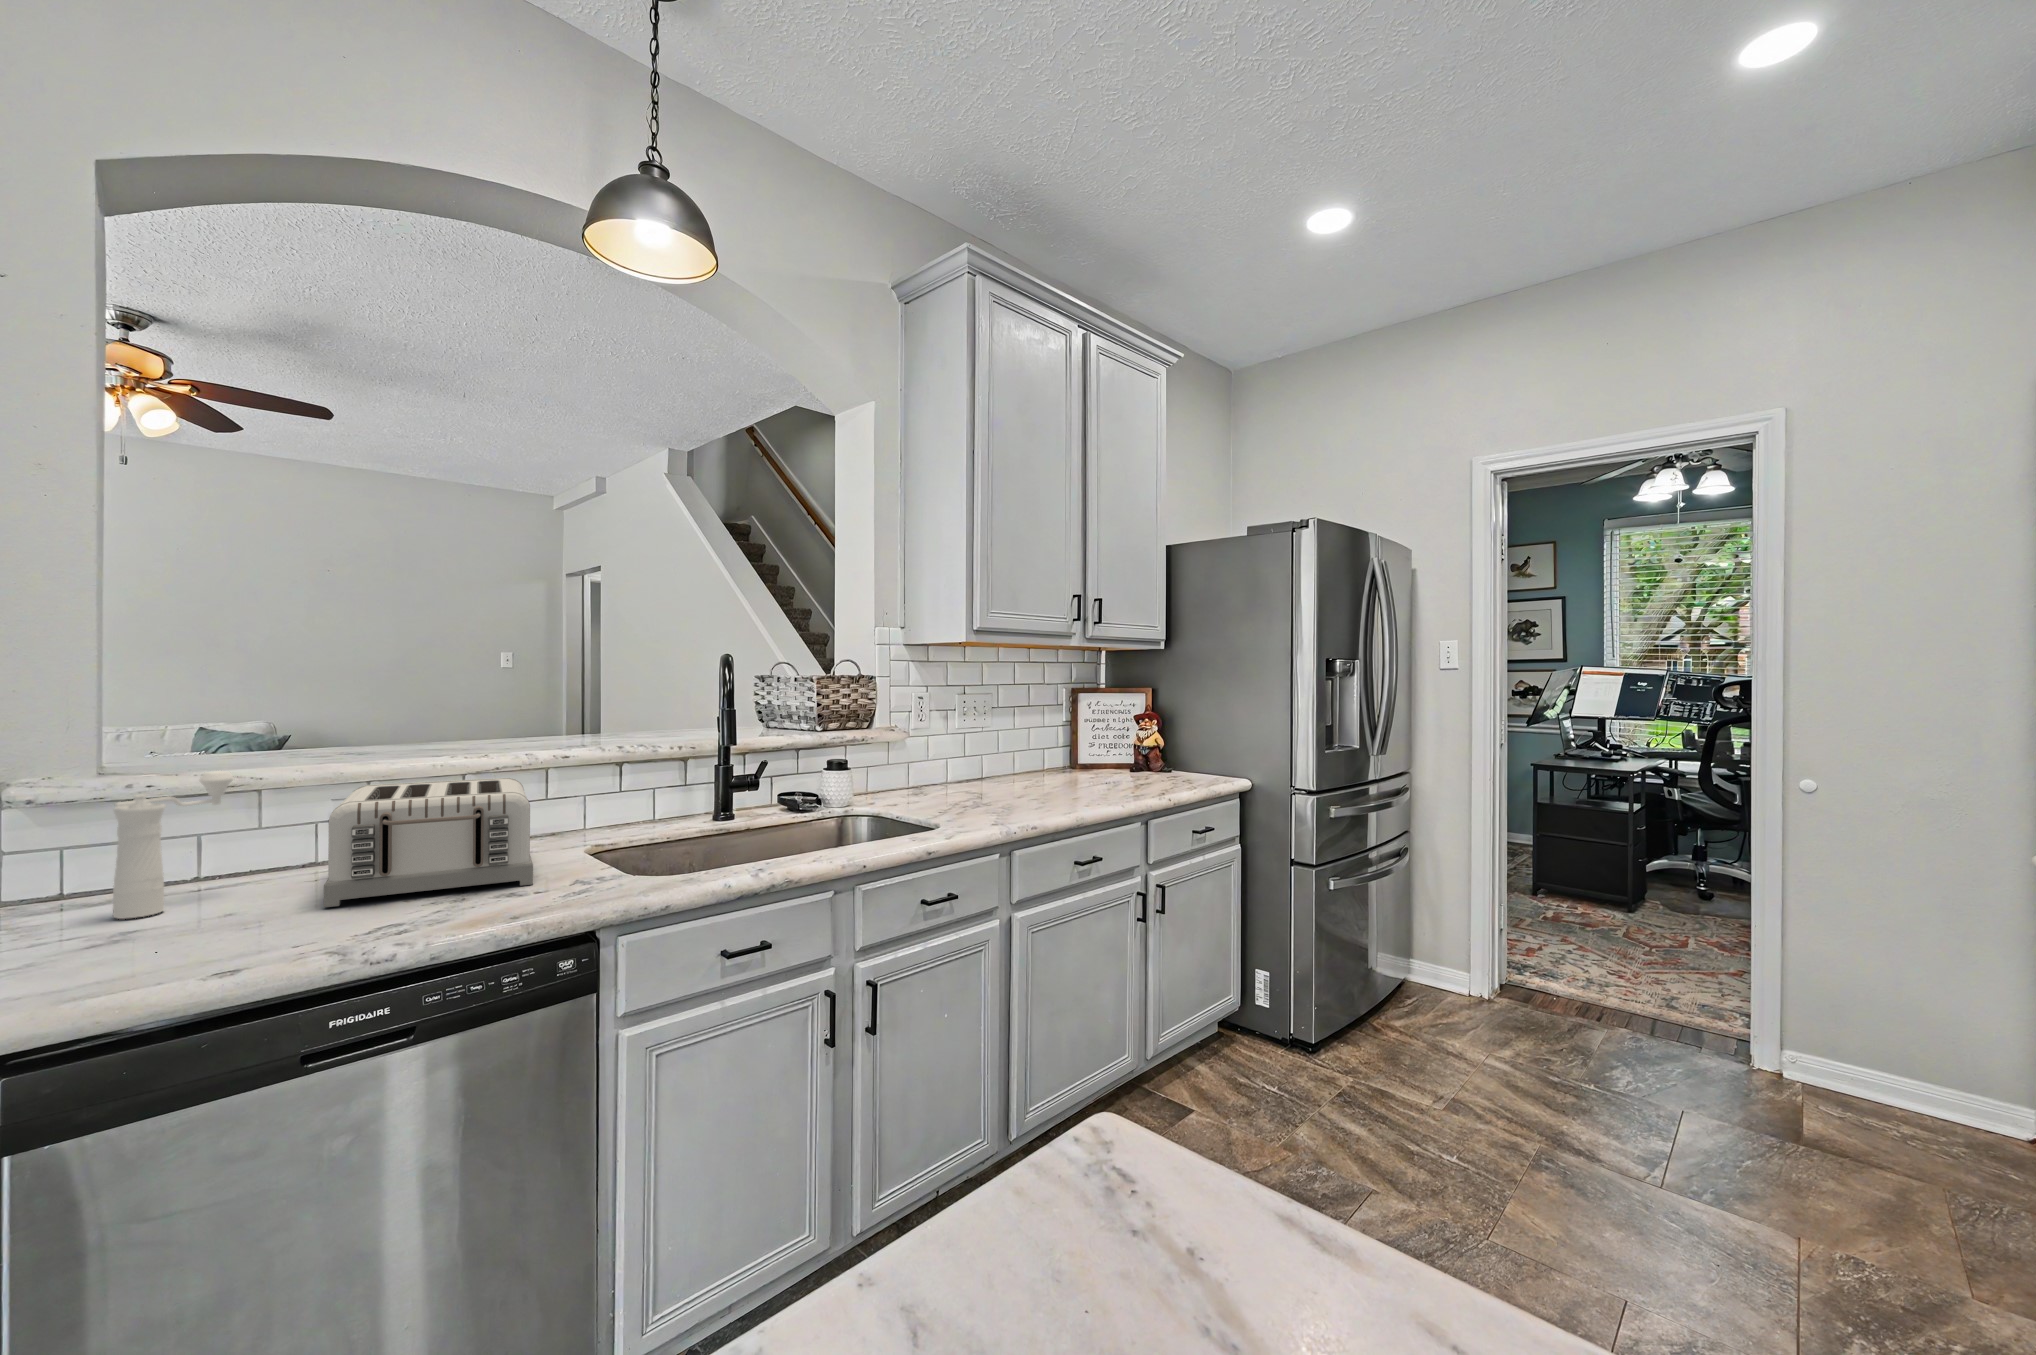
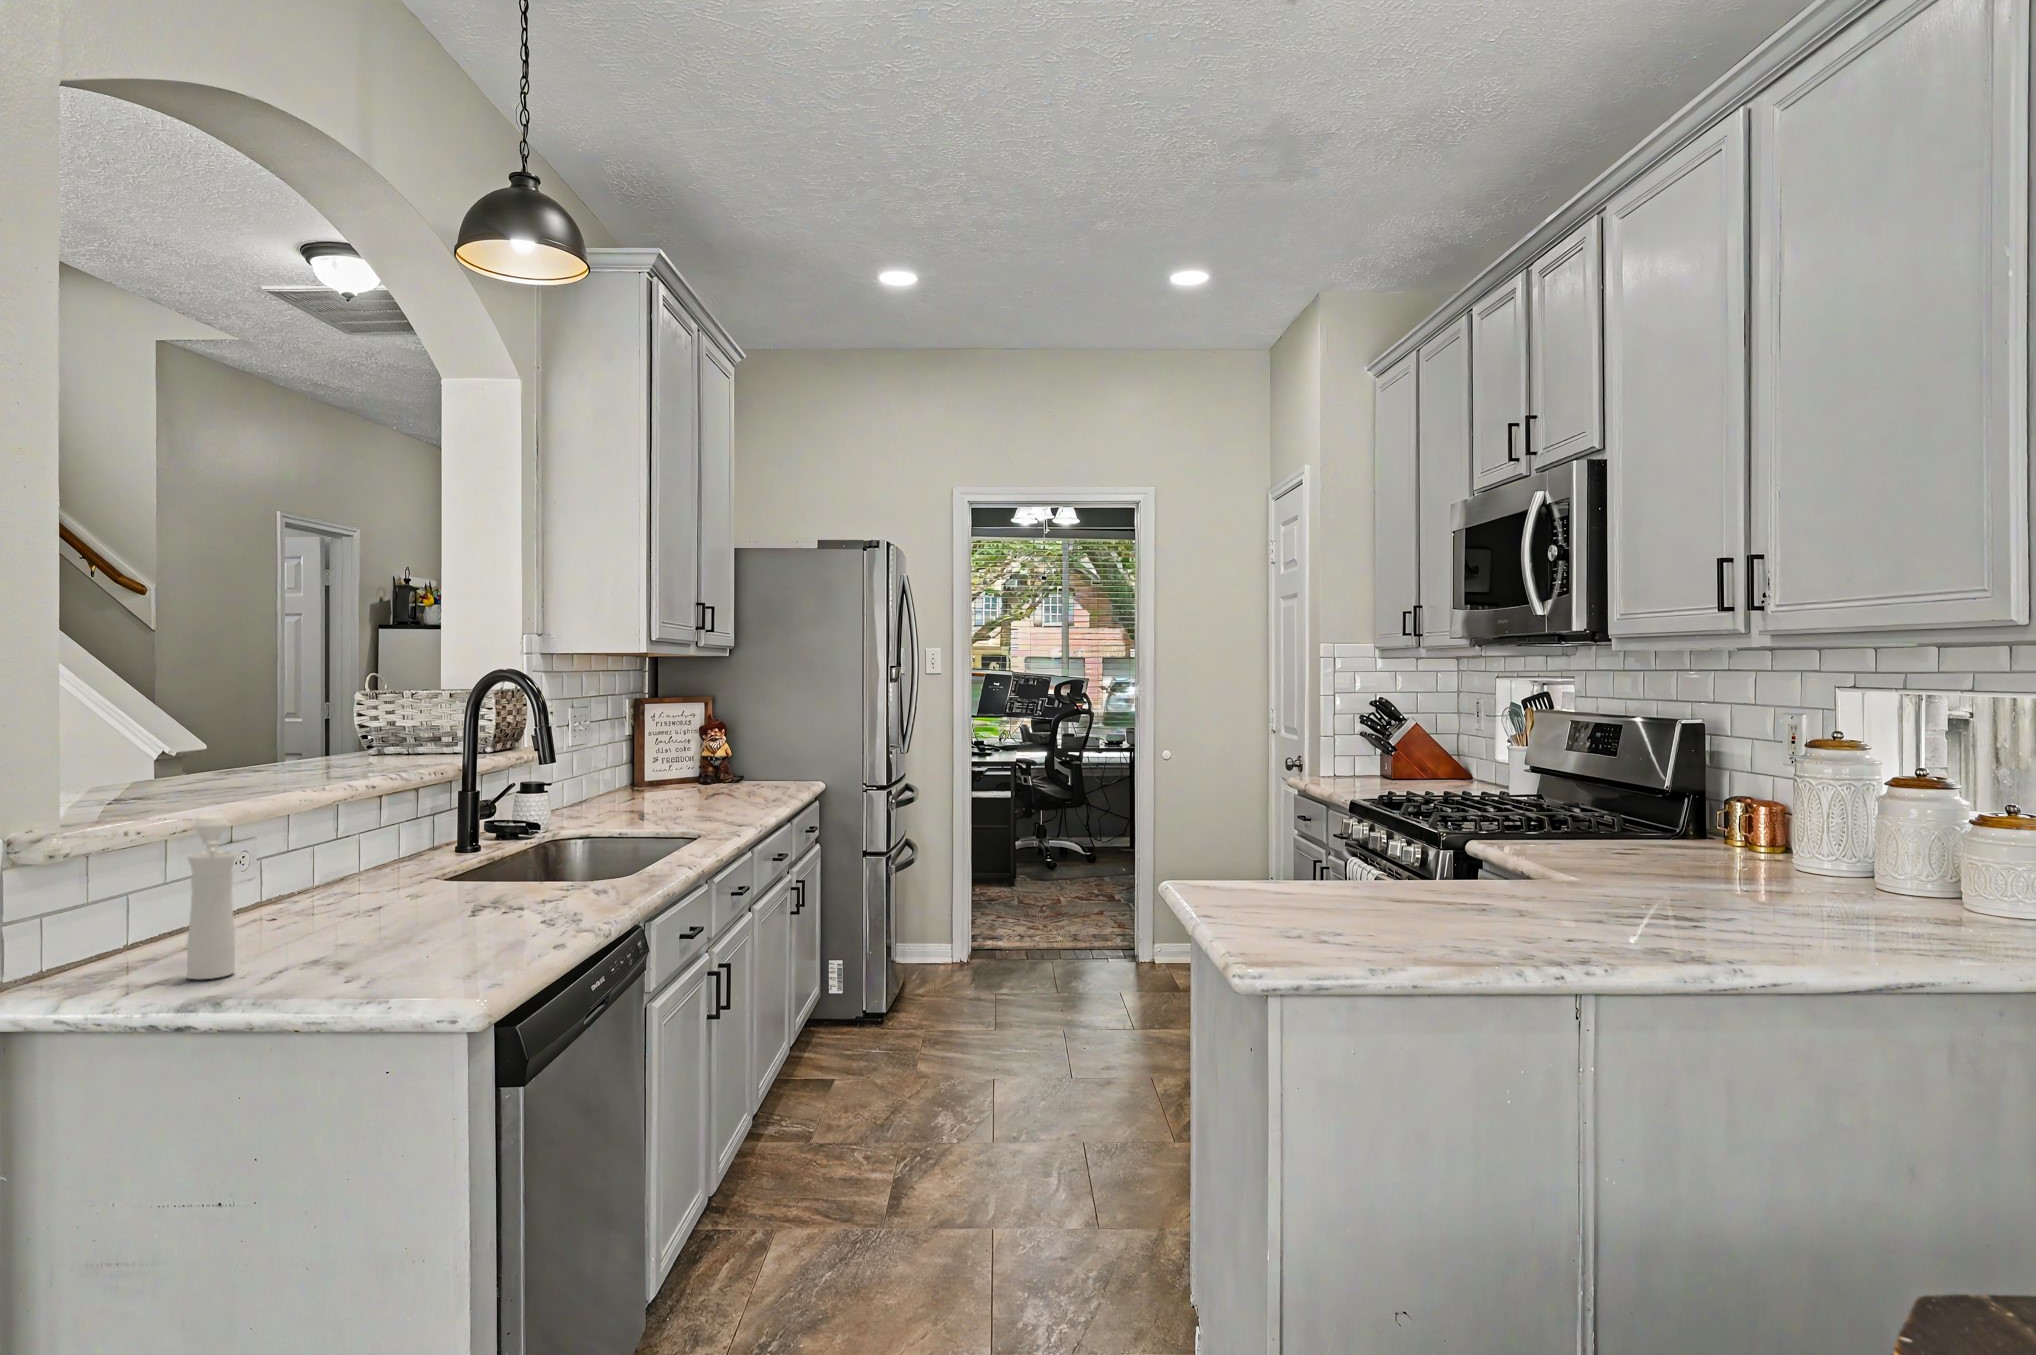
toaster: present [324,778,533,907] -> none [248,812,522,940]

